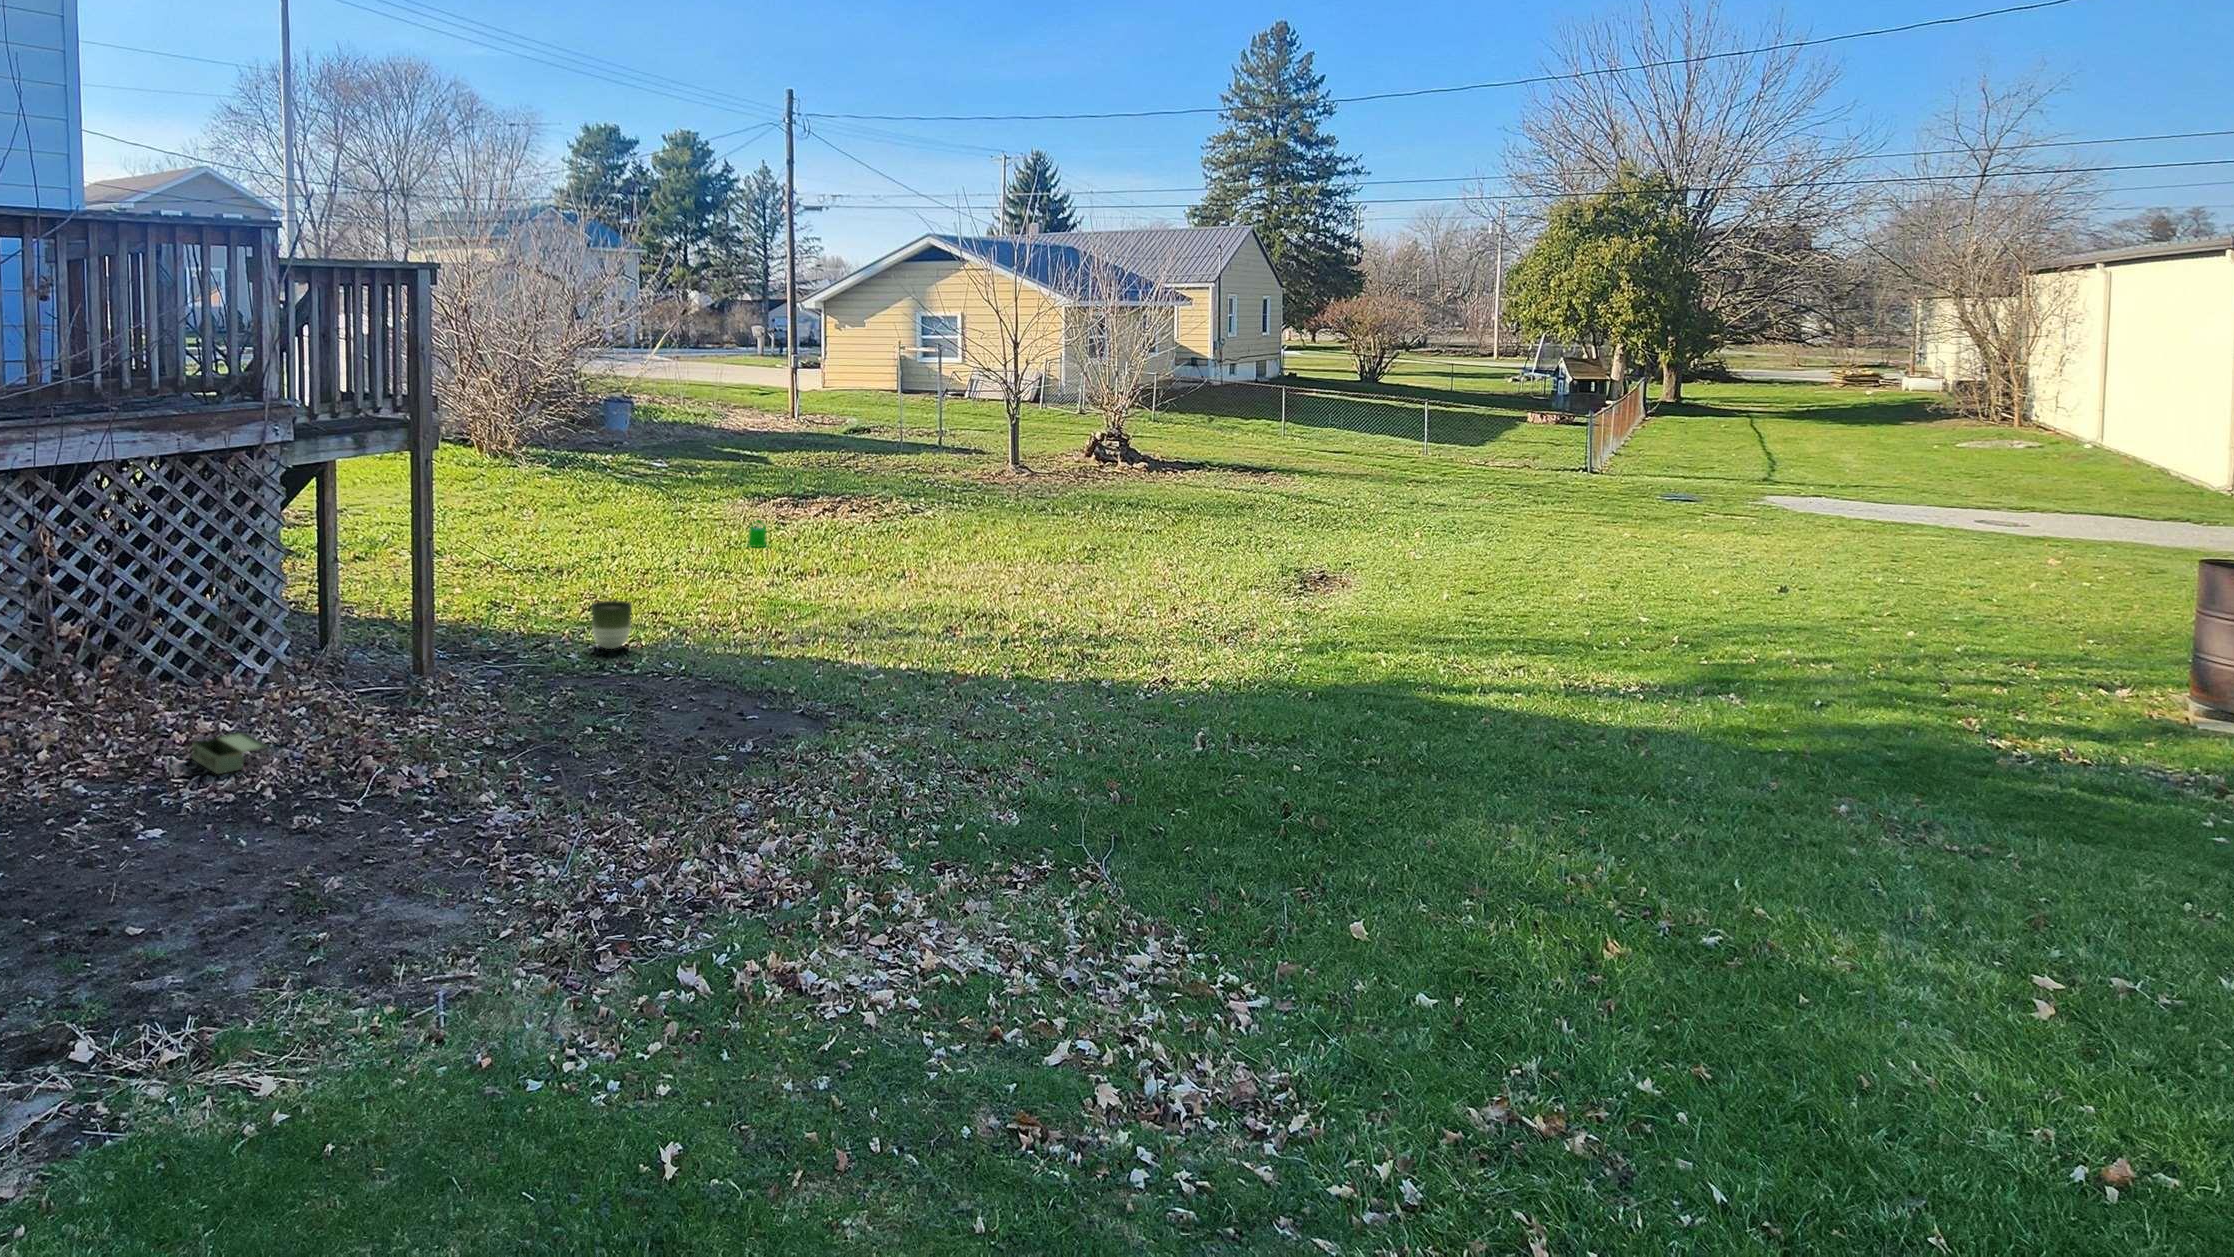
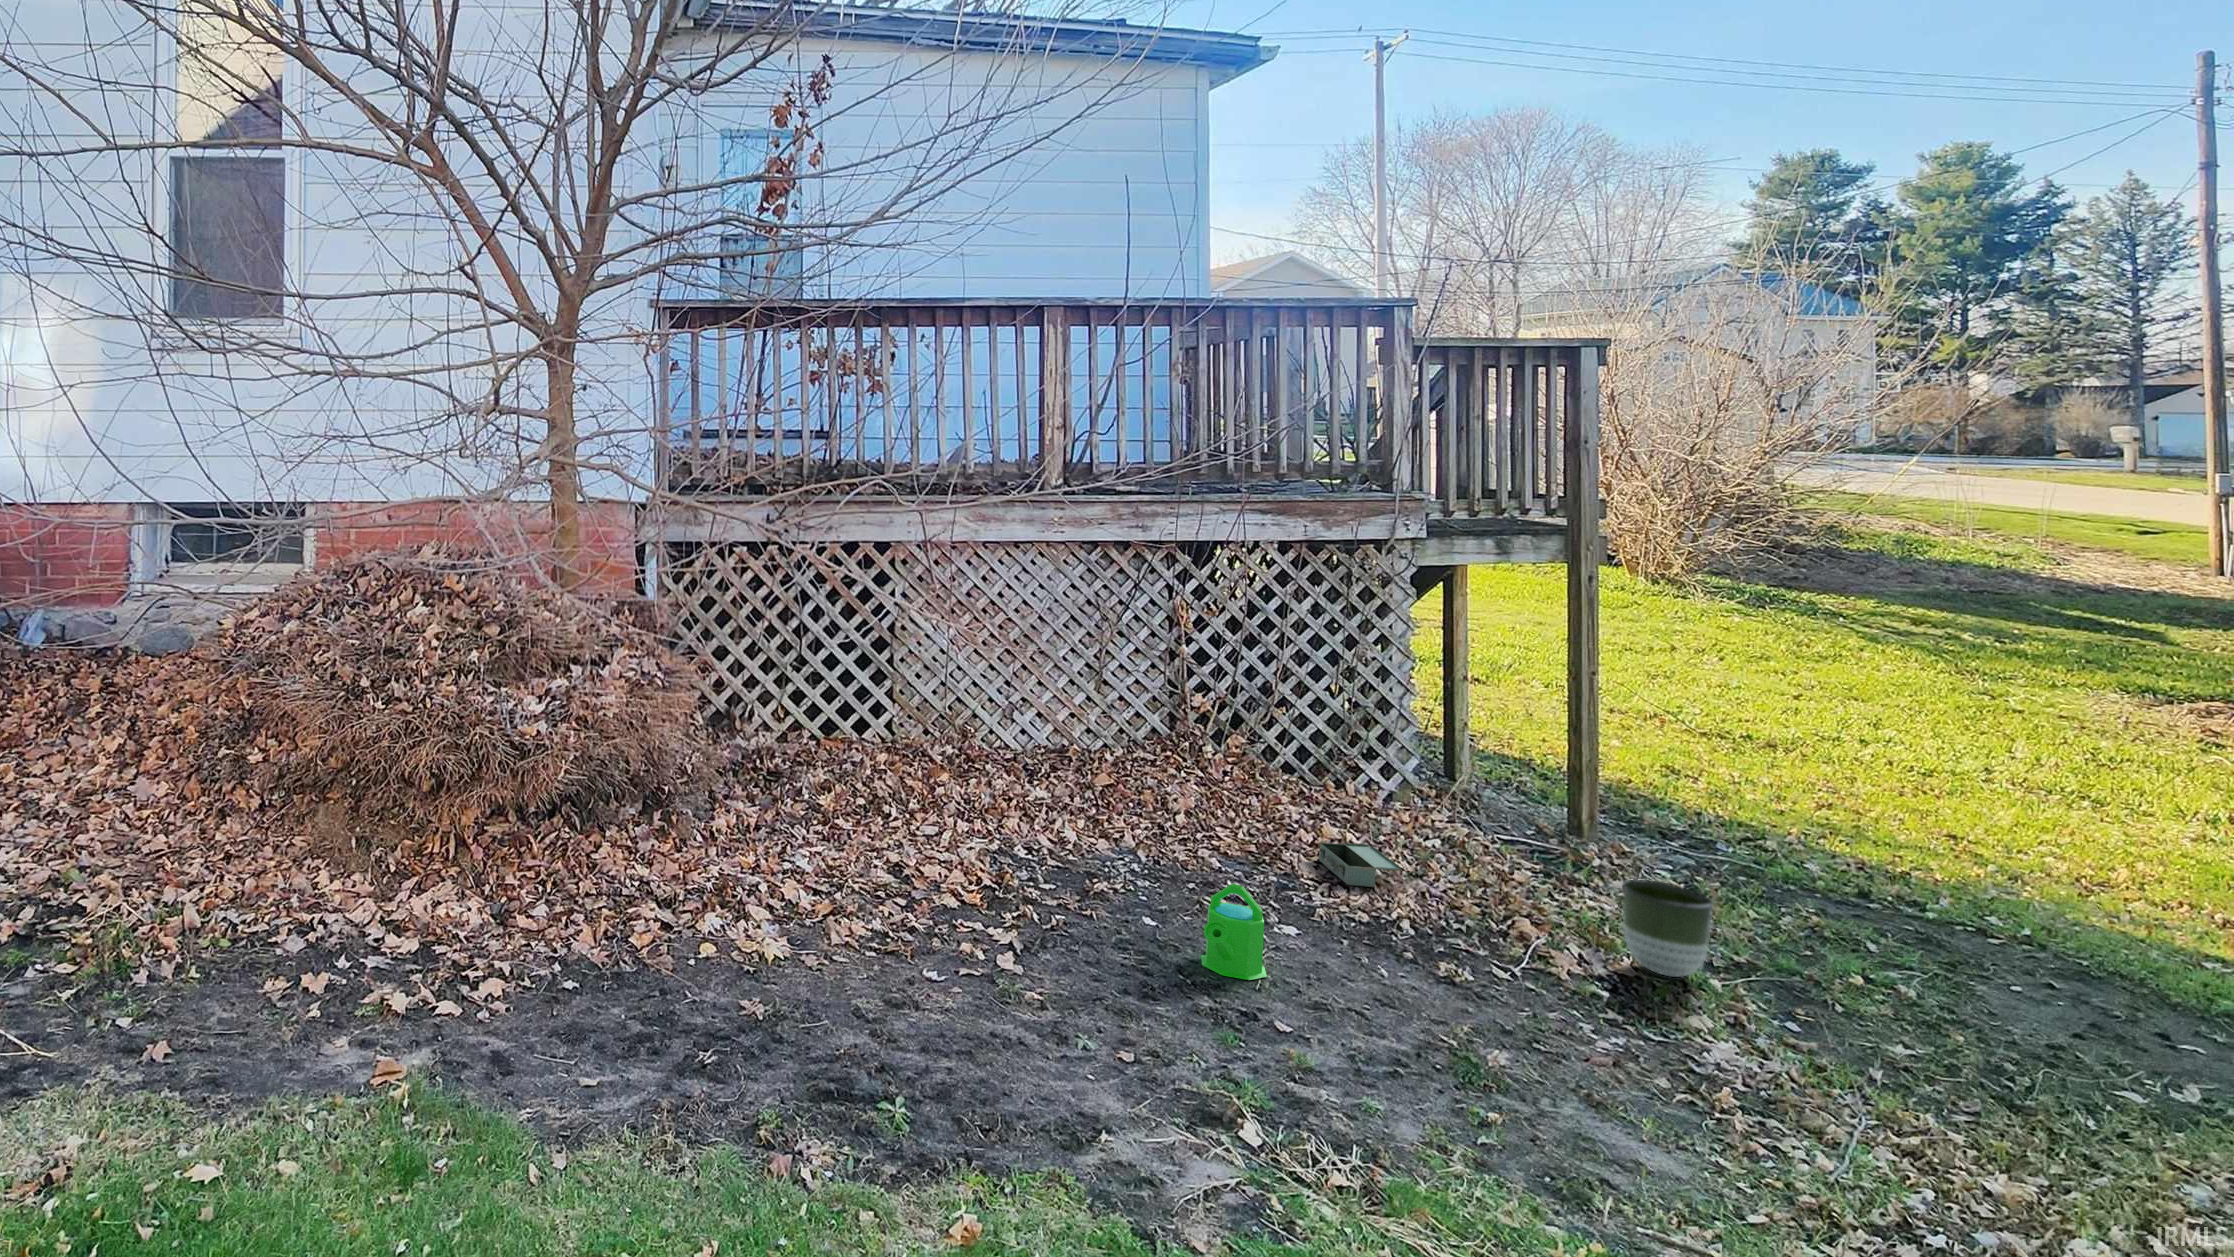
watering can: present [748,520,767,547] -> present [1201,883,1267,980]
planter: present [591,600,632,649] -> present [1622,880,1713,977]

